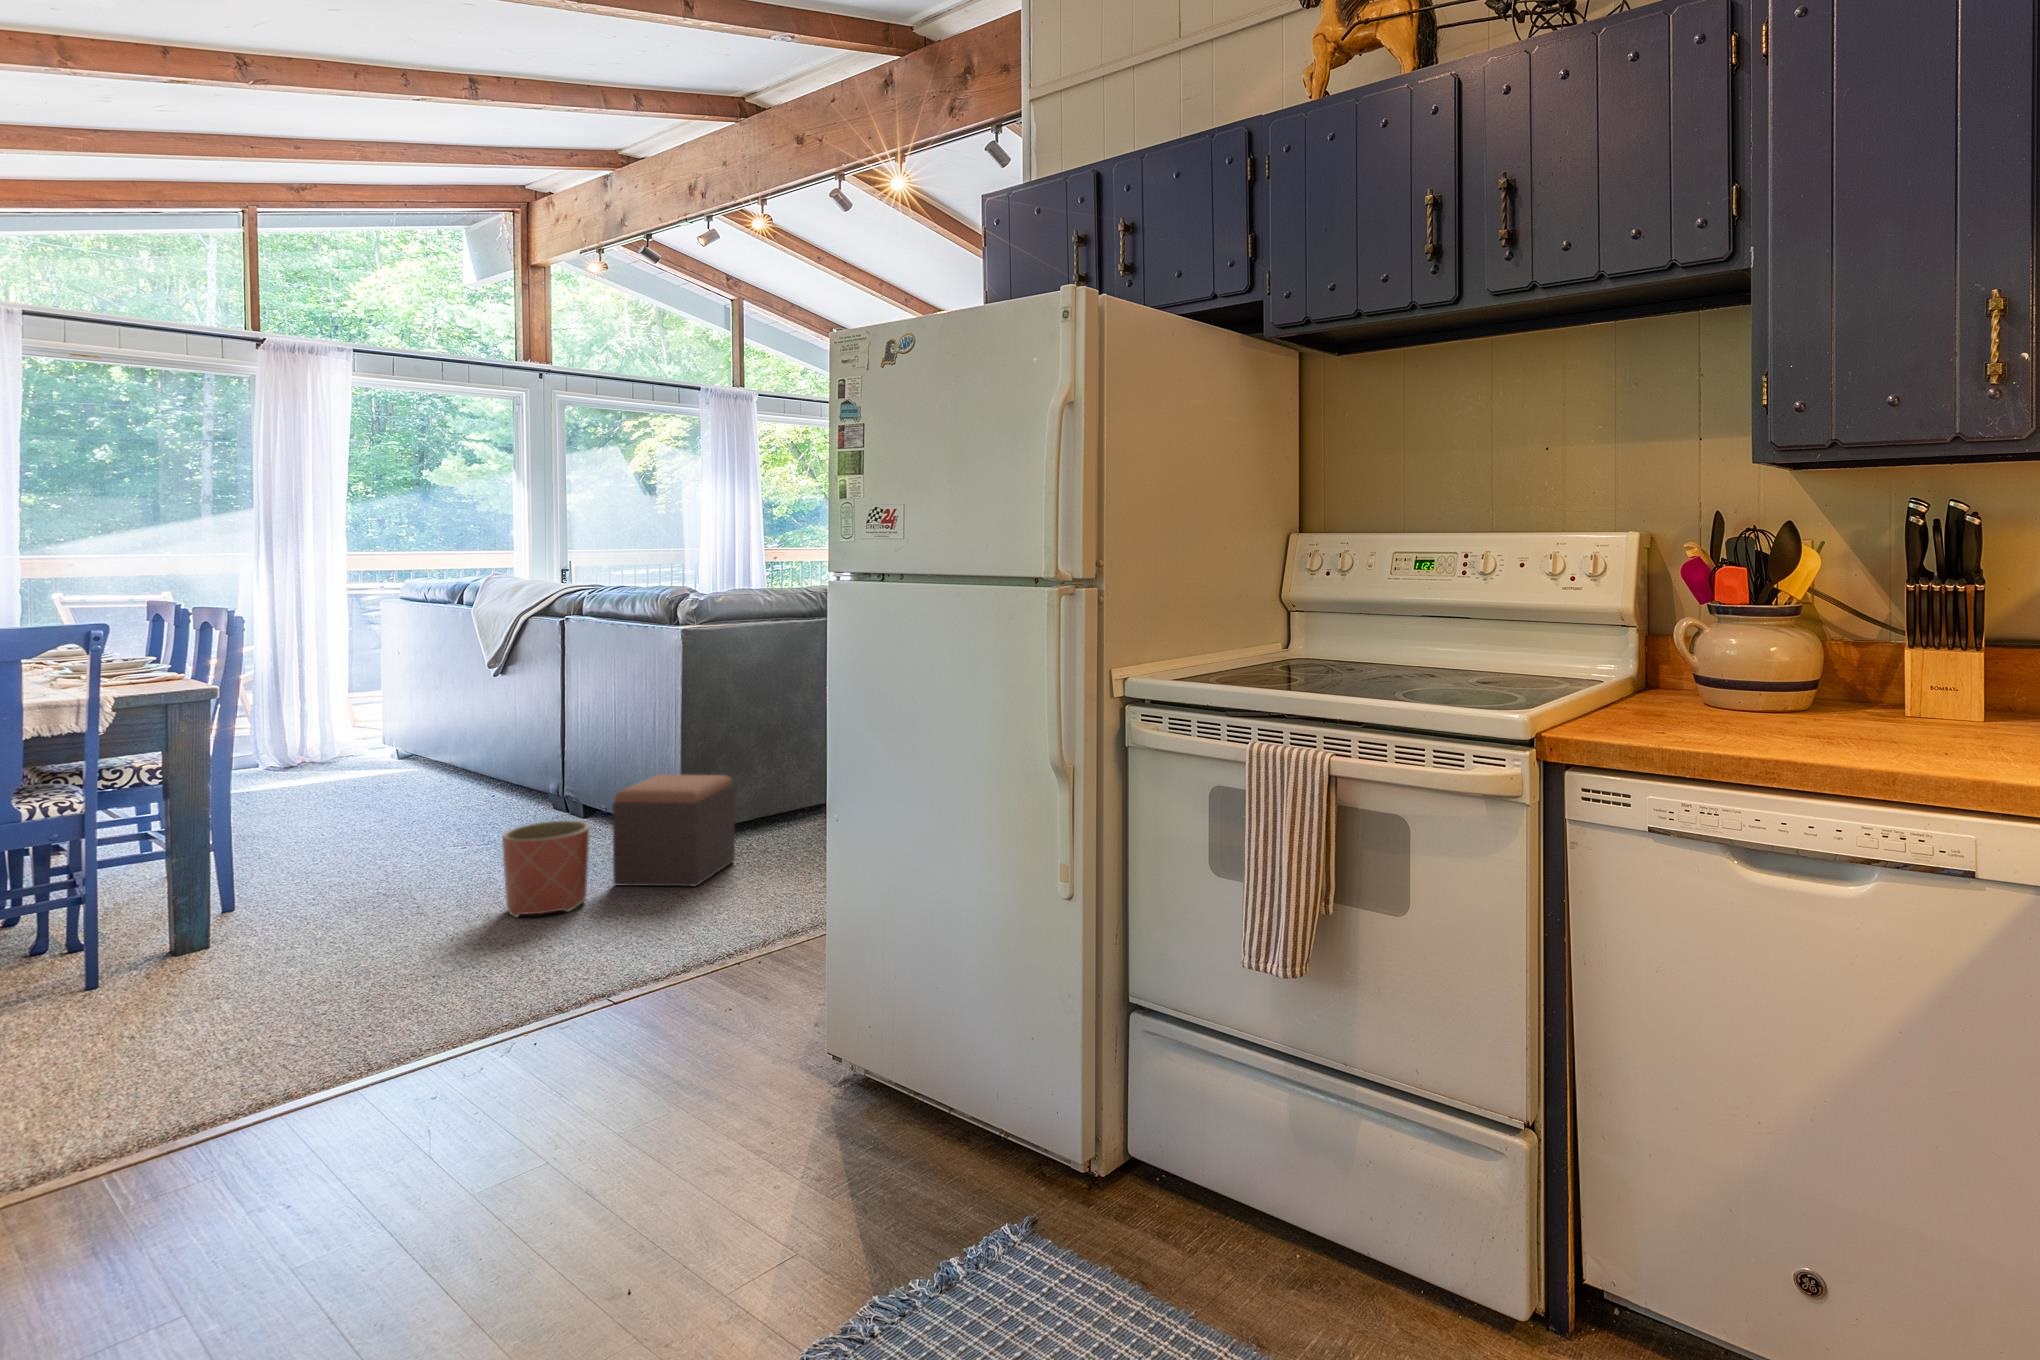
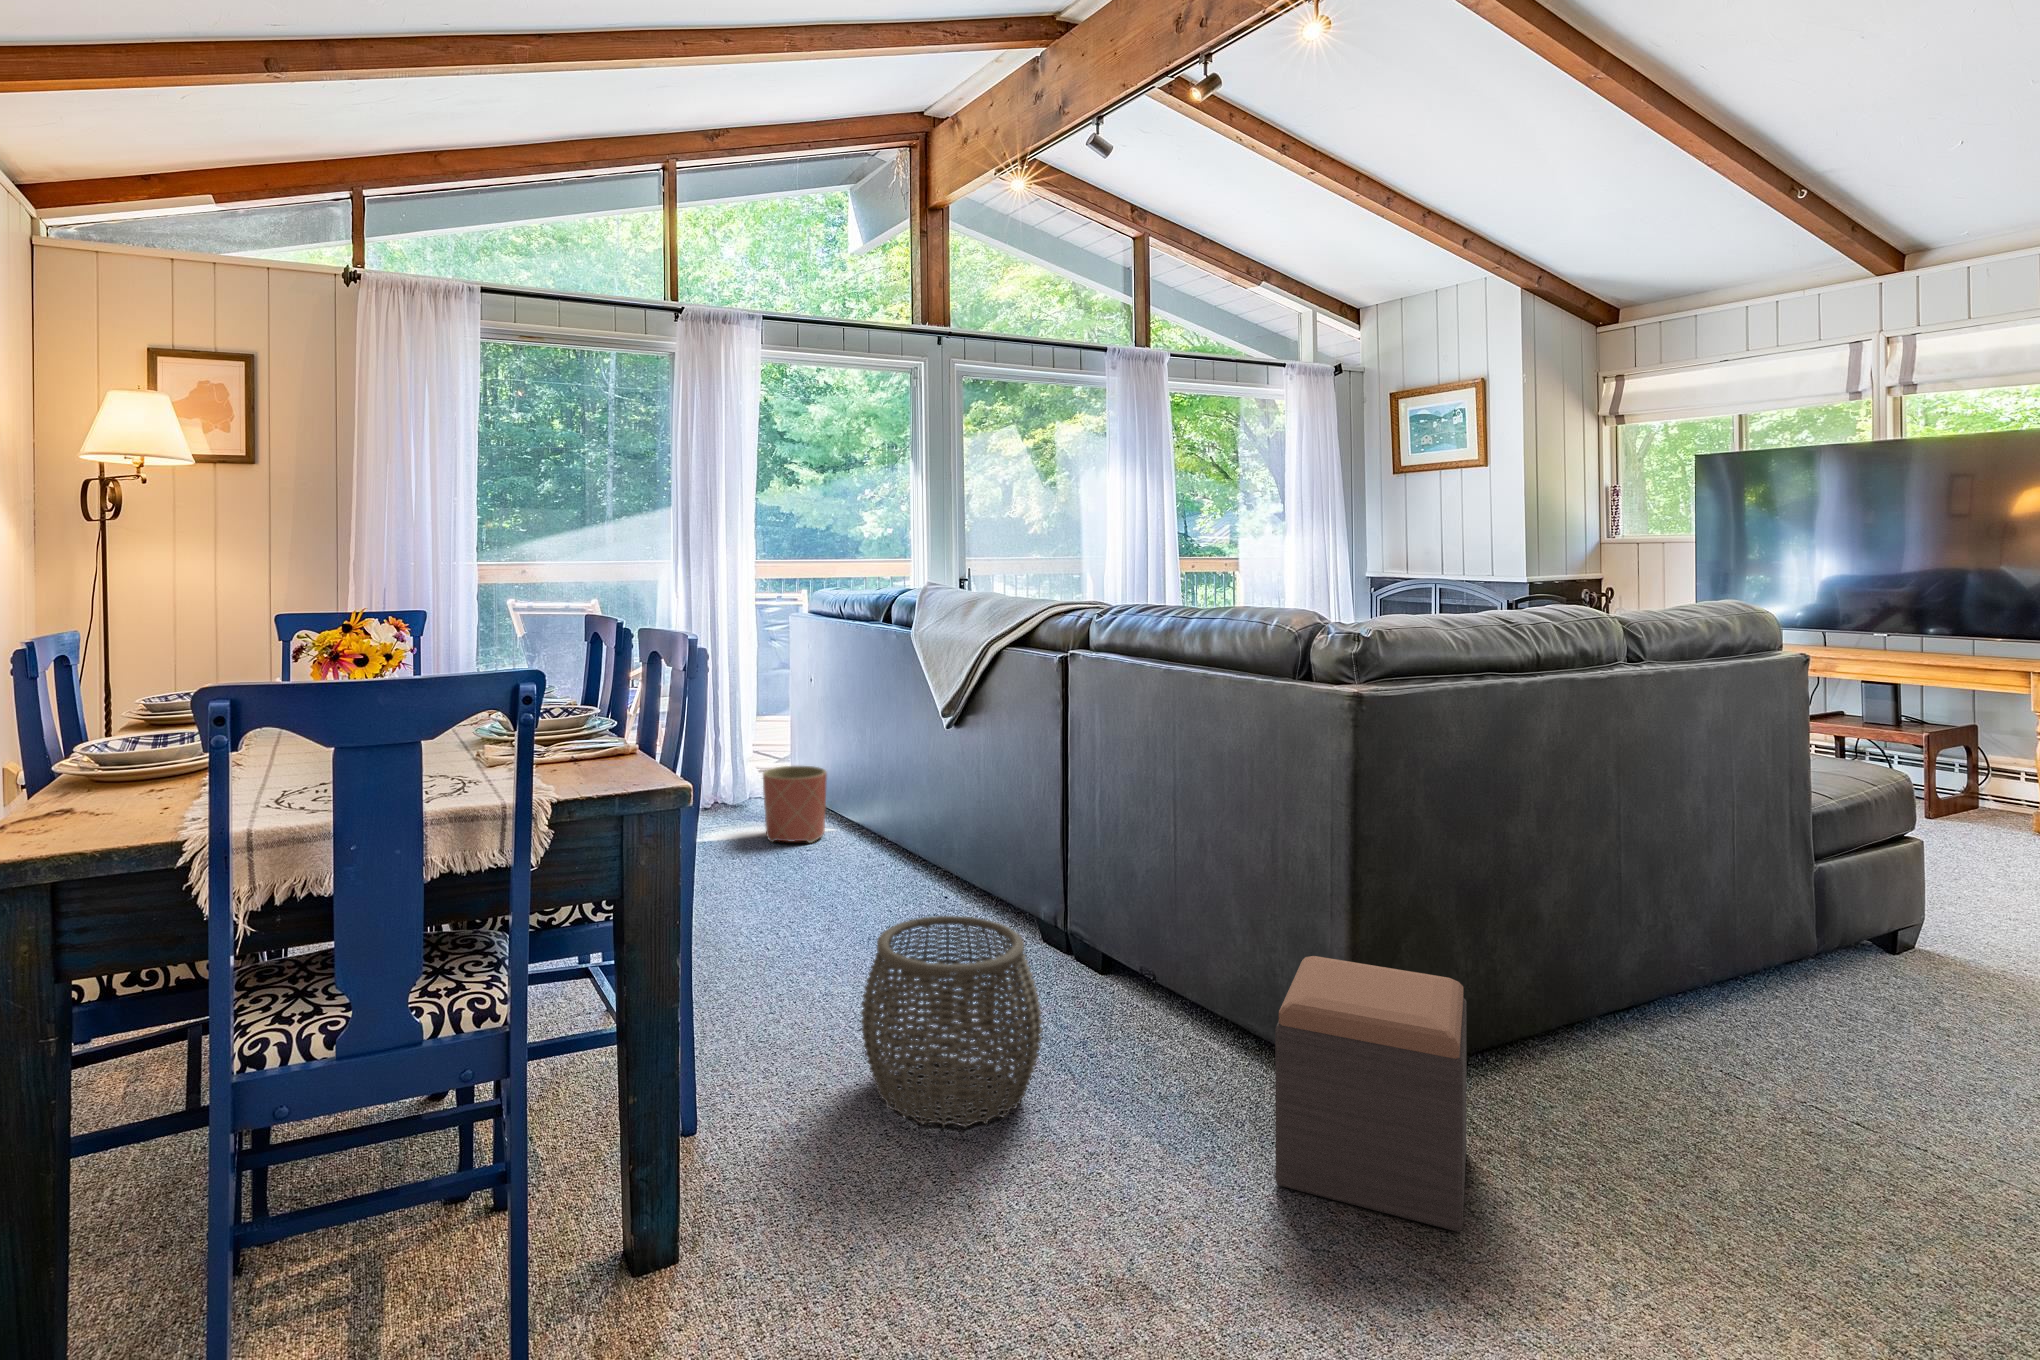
woven basket: none [365,779,496,892] -> present [861,916,1042,1127]
planter: present [502,821,589,917] -> present [763,766,827,843]

